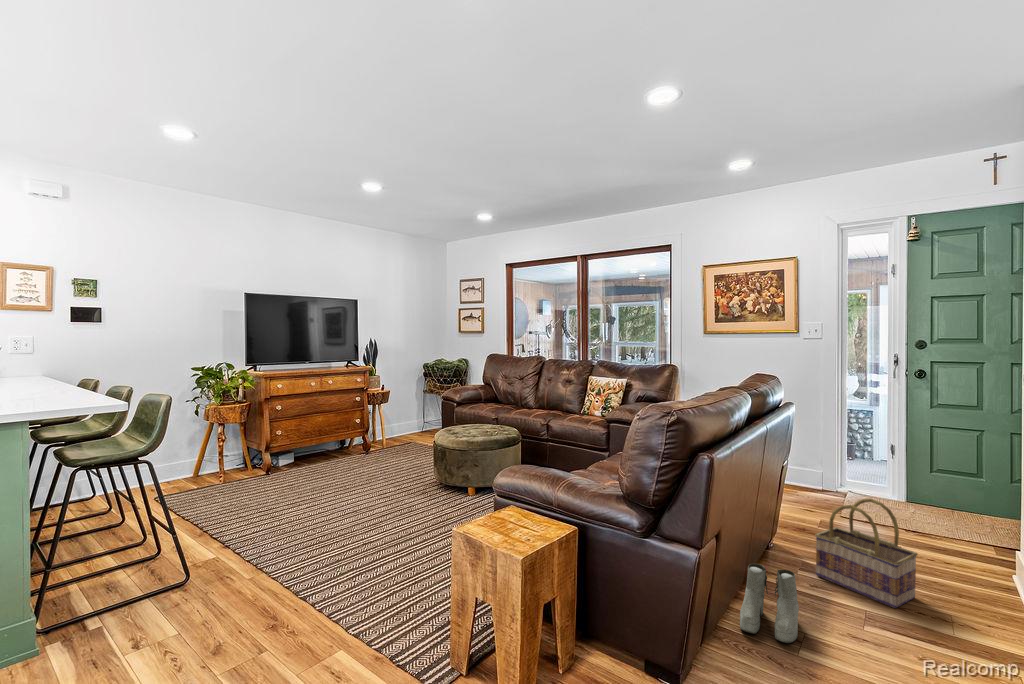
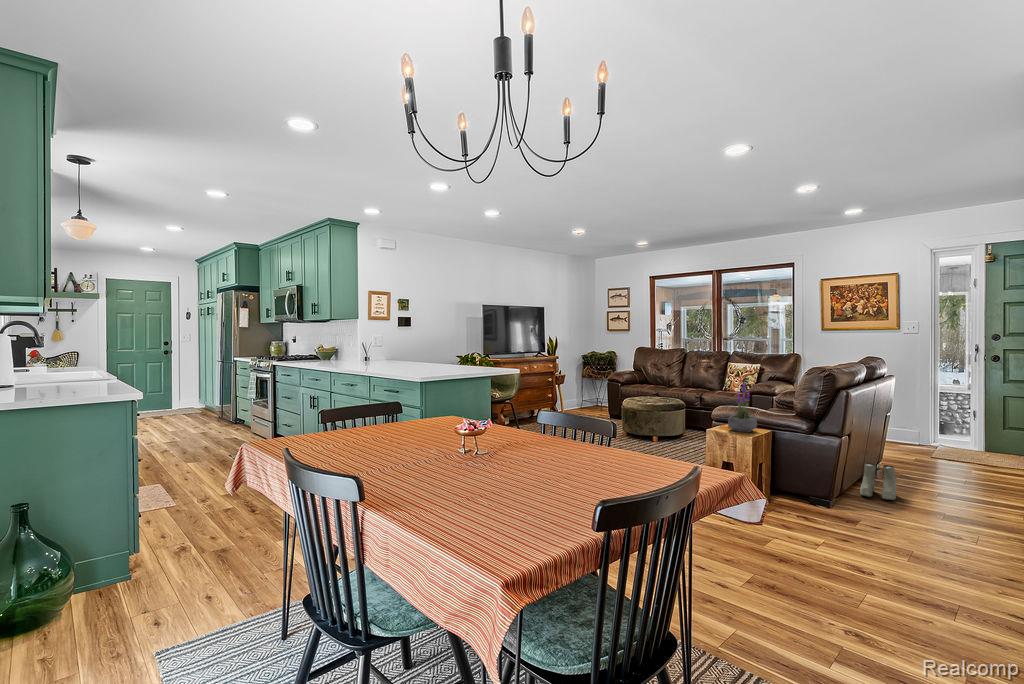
potted plant: none [491,430,549,539] -> present [728,382,757,432]
basket: present [815,498,918,608] -> none [908,432,976,493]

